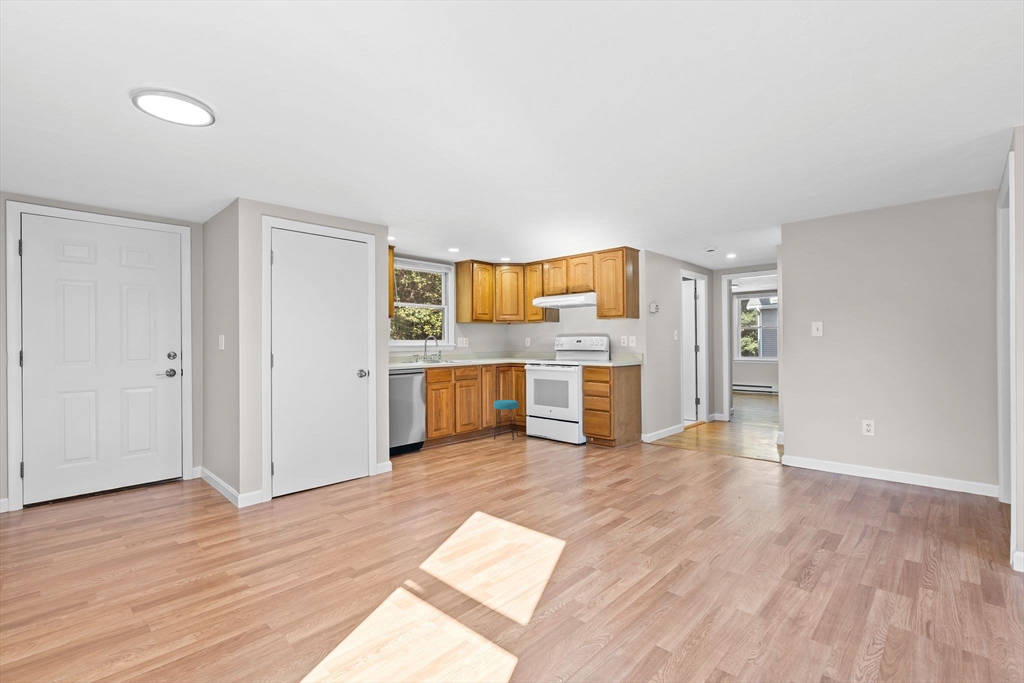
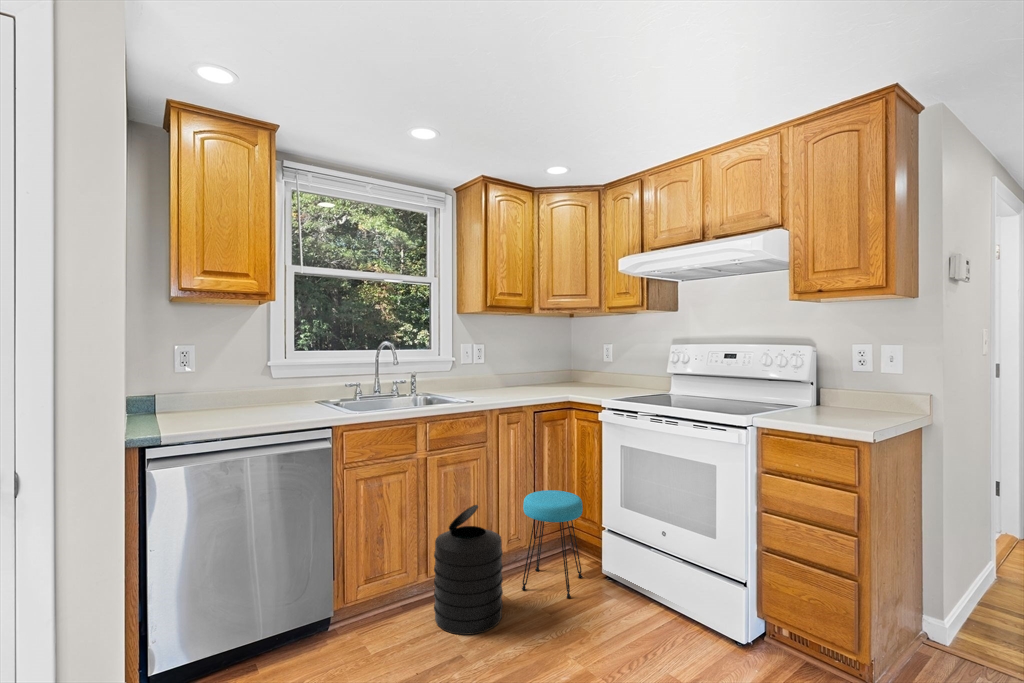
trash can: none [461,400,488,447] -> present [434,505,503,635]

